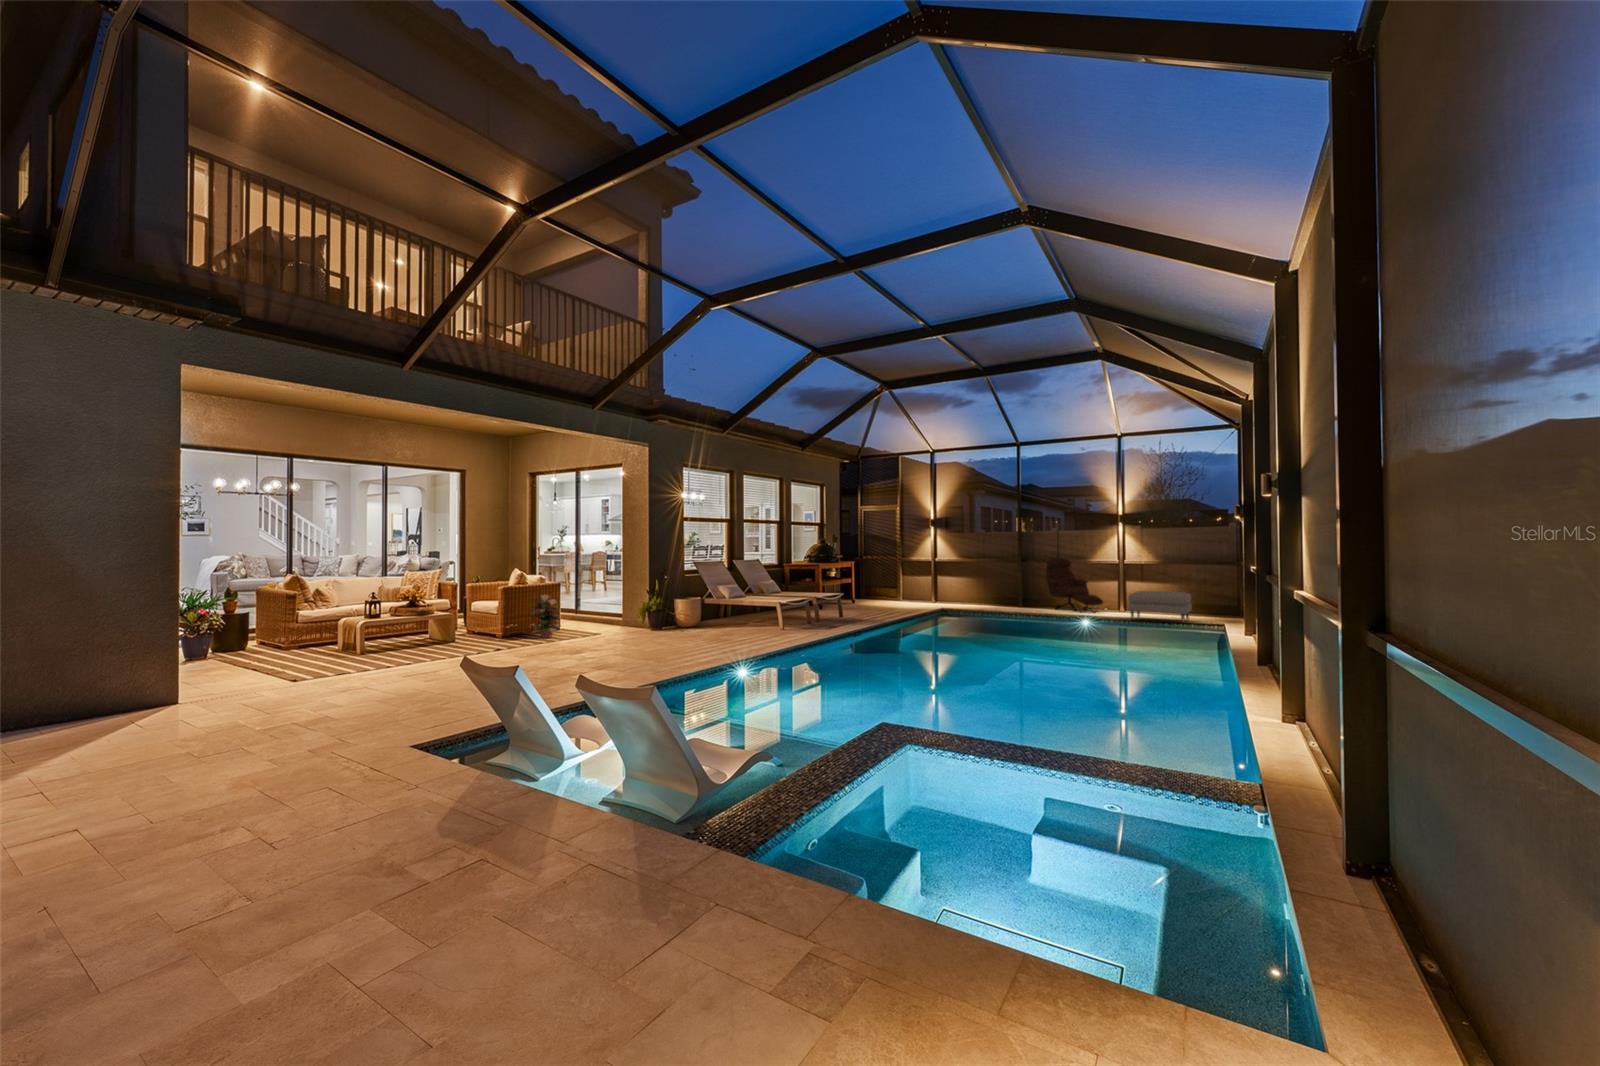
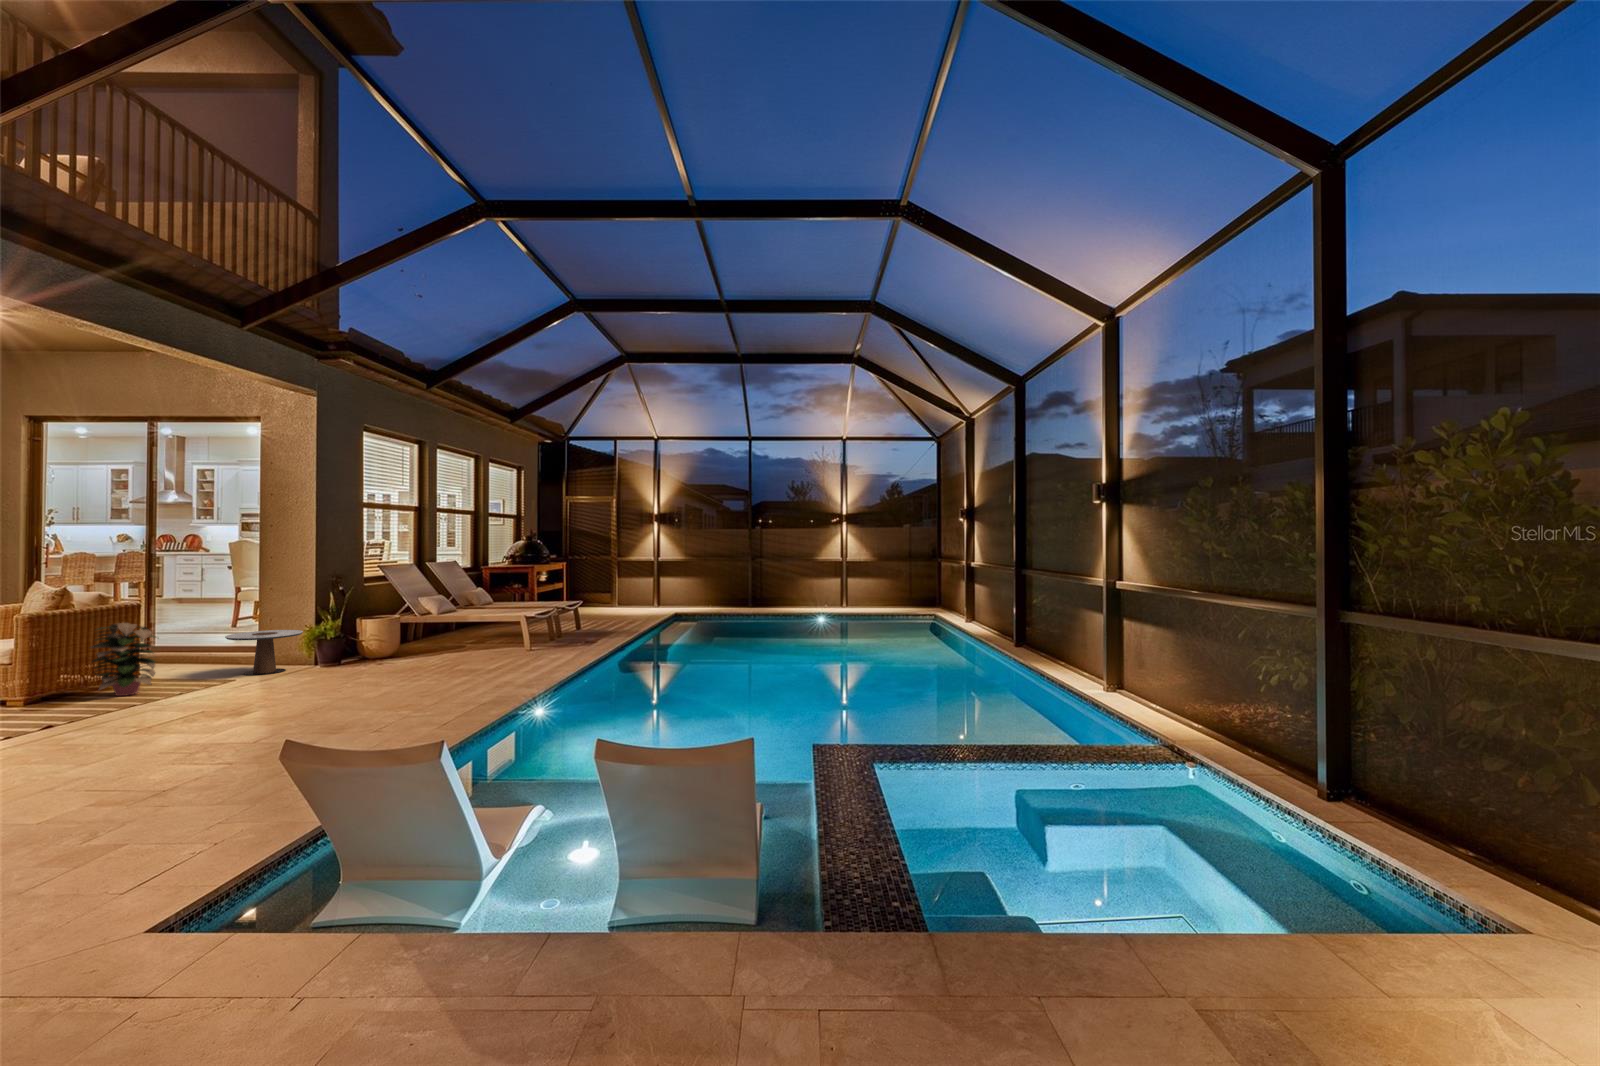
lounge chair: present [1046,558,1103,610] -> none [774,556,828,609]
ottoman: present [1128,591,1192,623] -> none [861,586,910,615]
side table: none [598,604,639,633] -> present [225,630,303,675]

